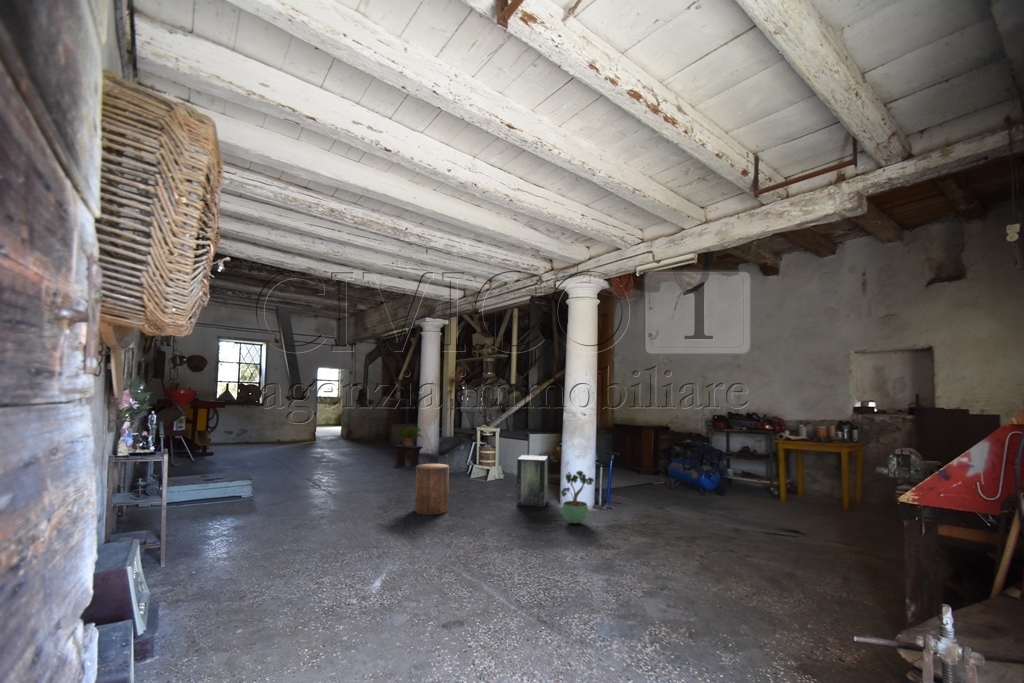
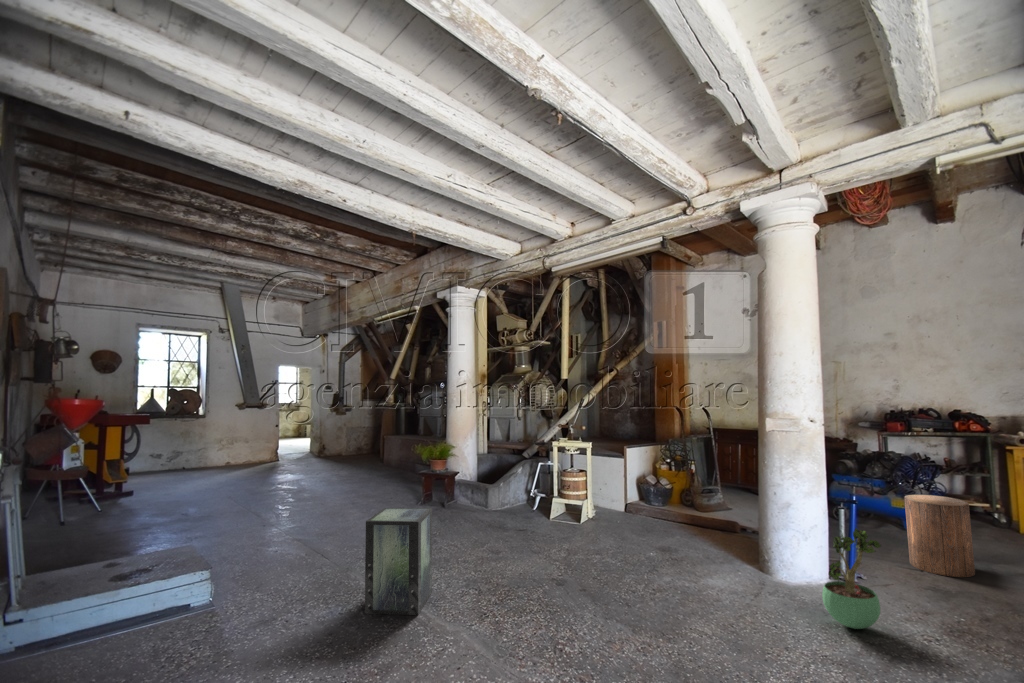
storage box: present [517,455,548,507] -> present [365,508,432,615]
stool: present [415,464,449,515] -> present [904,495,975,577]

